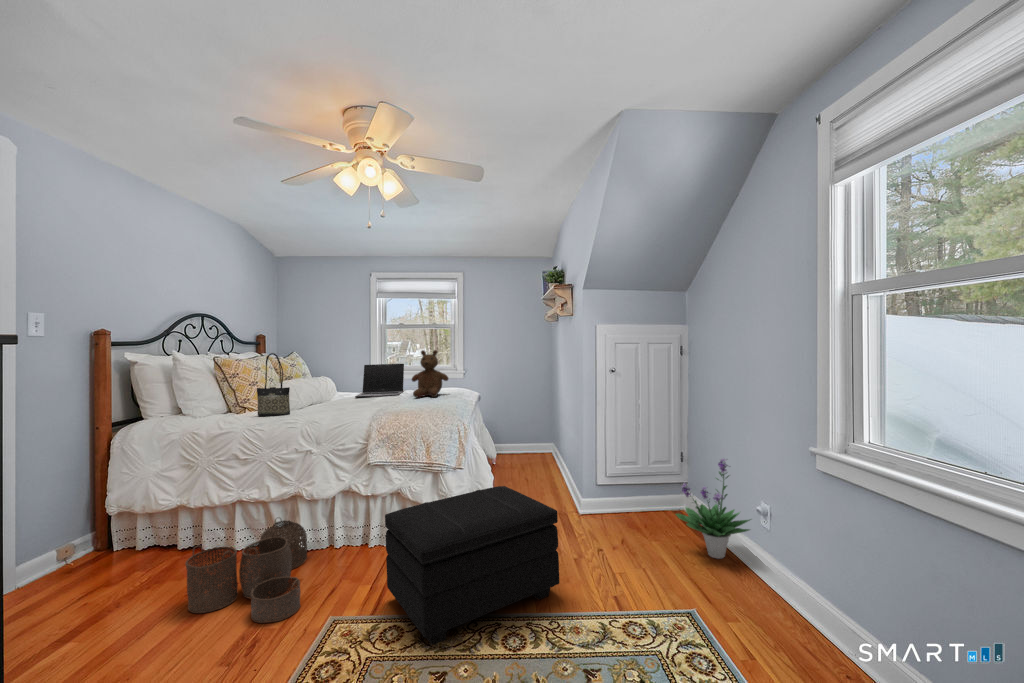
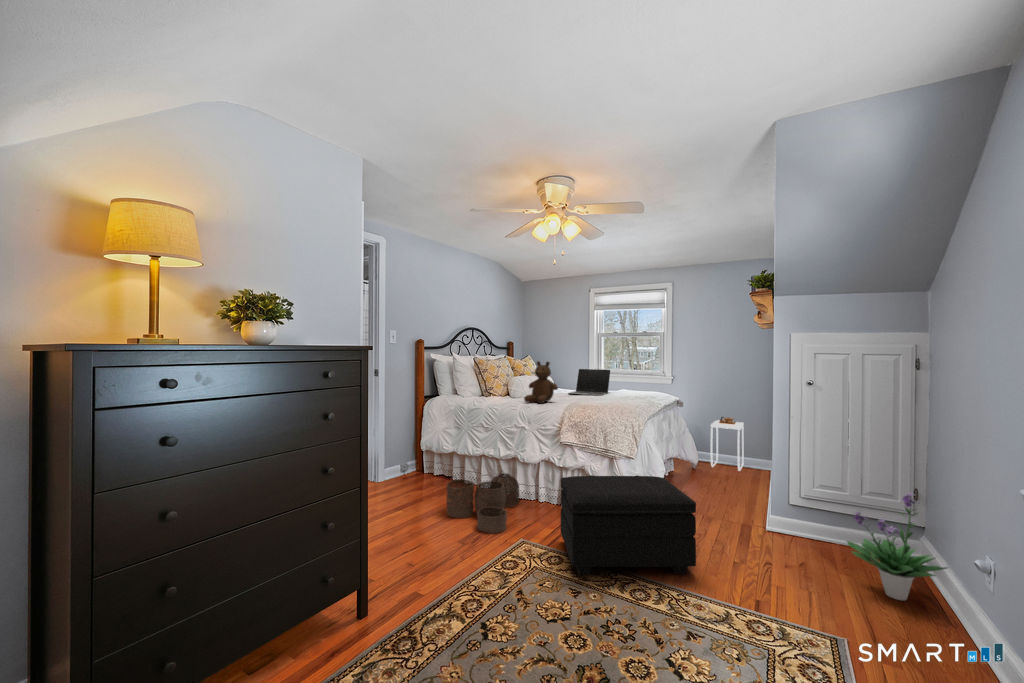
teddy bear: present [412,350,448,397] -> present [524,361,558,403]
tote bag: present [257,353,290,416] -> none [498,356,518,401]
side table: none [509,404,538,458] -> present [711,417,744,471]

